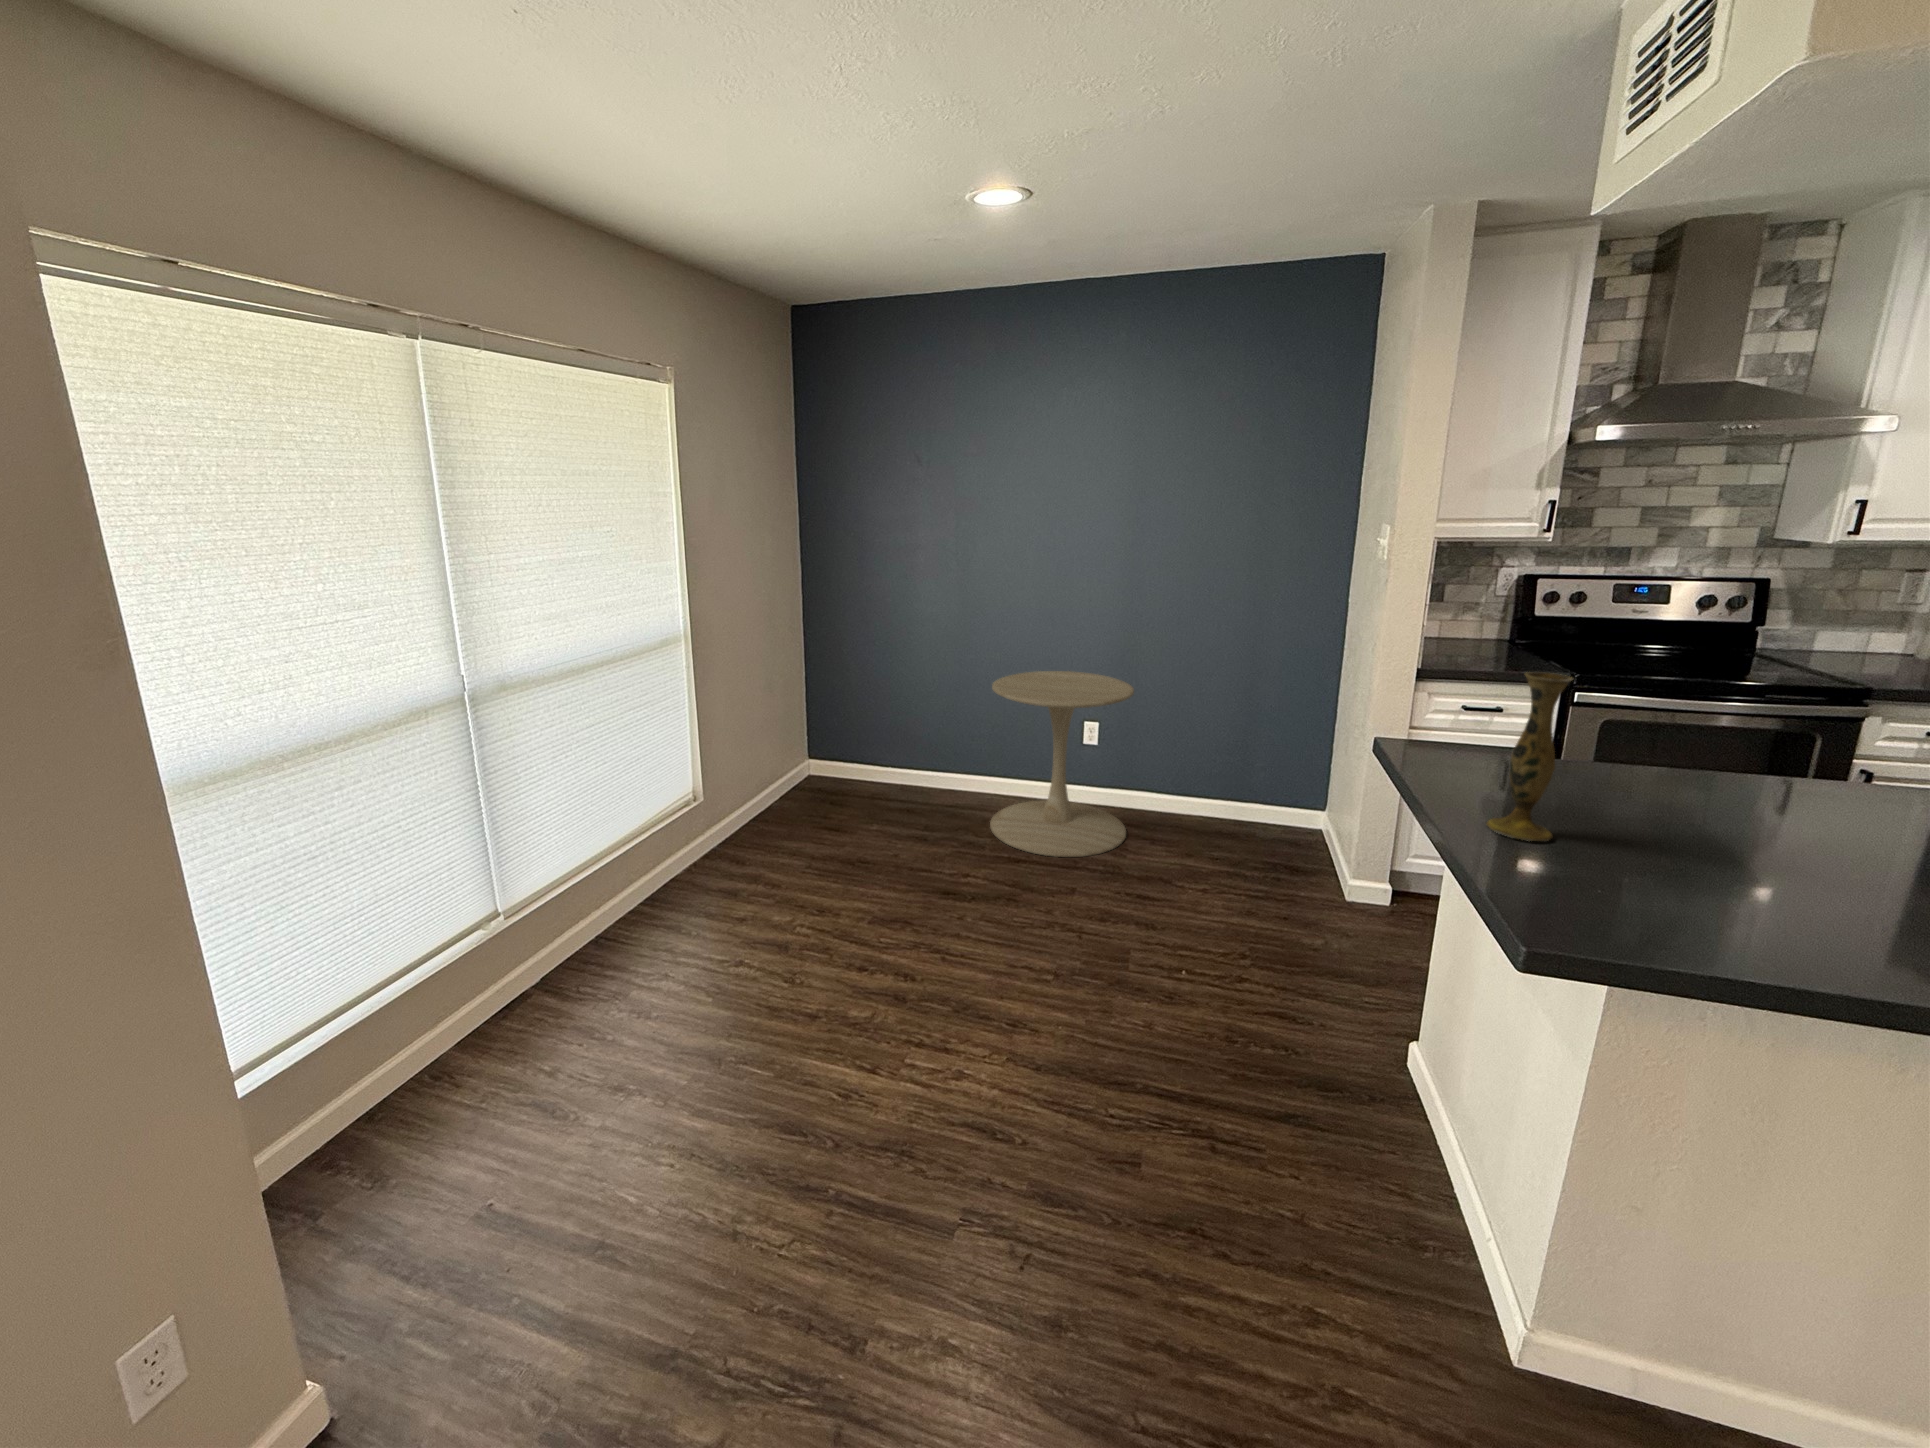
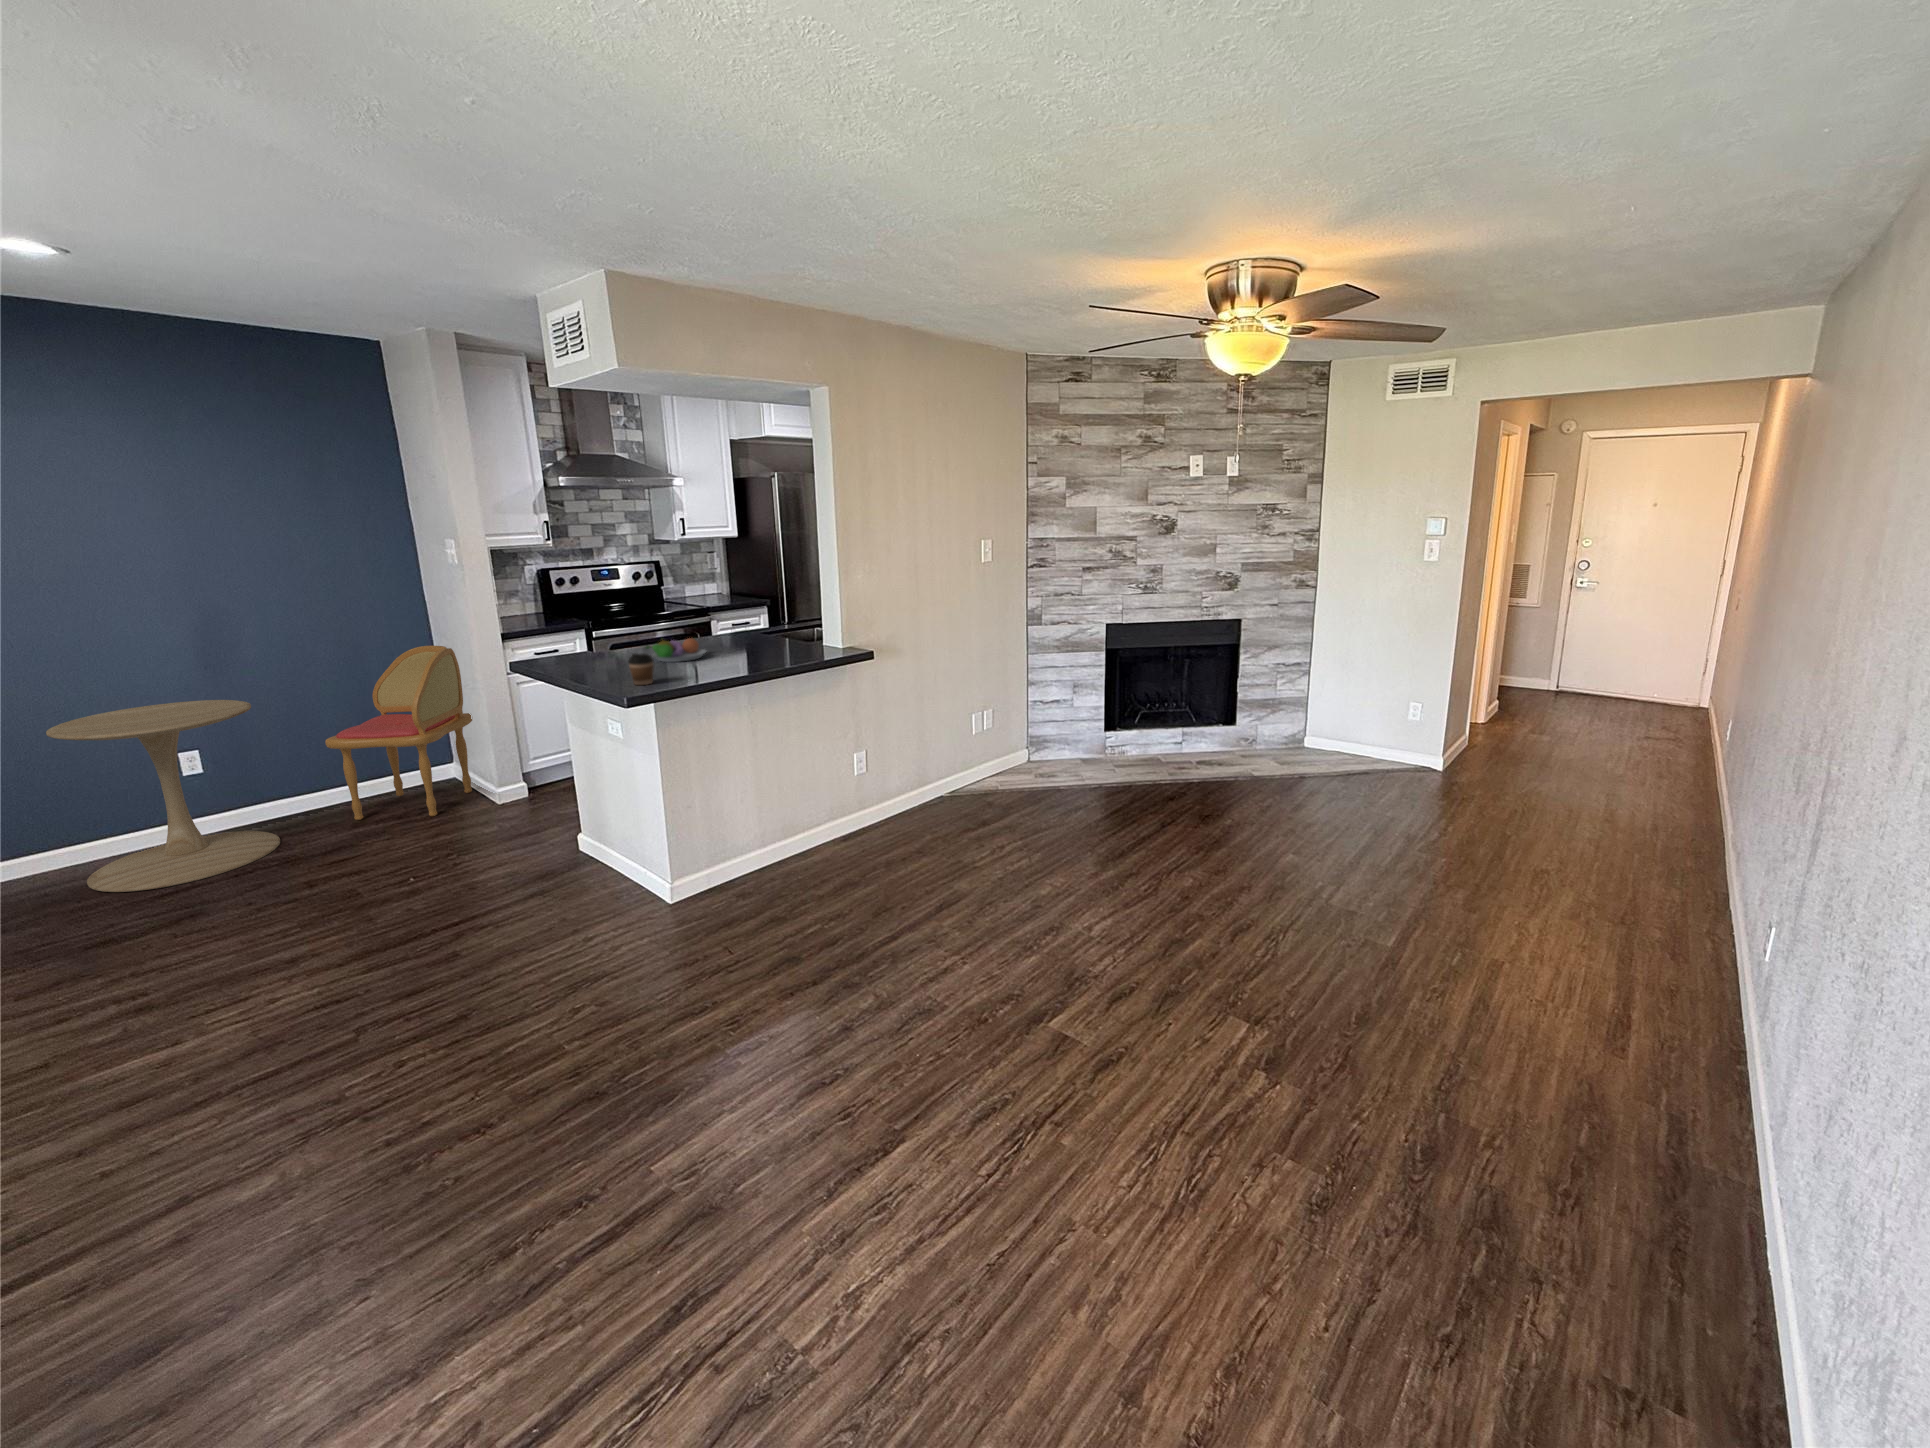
dining chair: none [1187,662,1354,881] -> present [325,646,472,820]
vase: present [1486,672,1573,841] -> none [586,599,618,676]
fruit bowl: none [1650,776,1840,861] -> present [646,638,706,662]
coffee cup: none [1570,831,1648,918] -> present [628,653,654,685]

